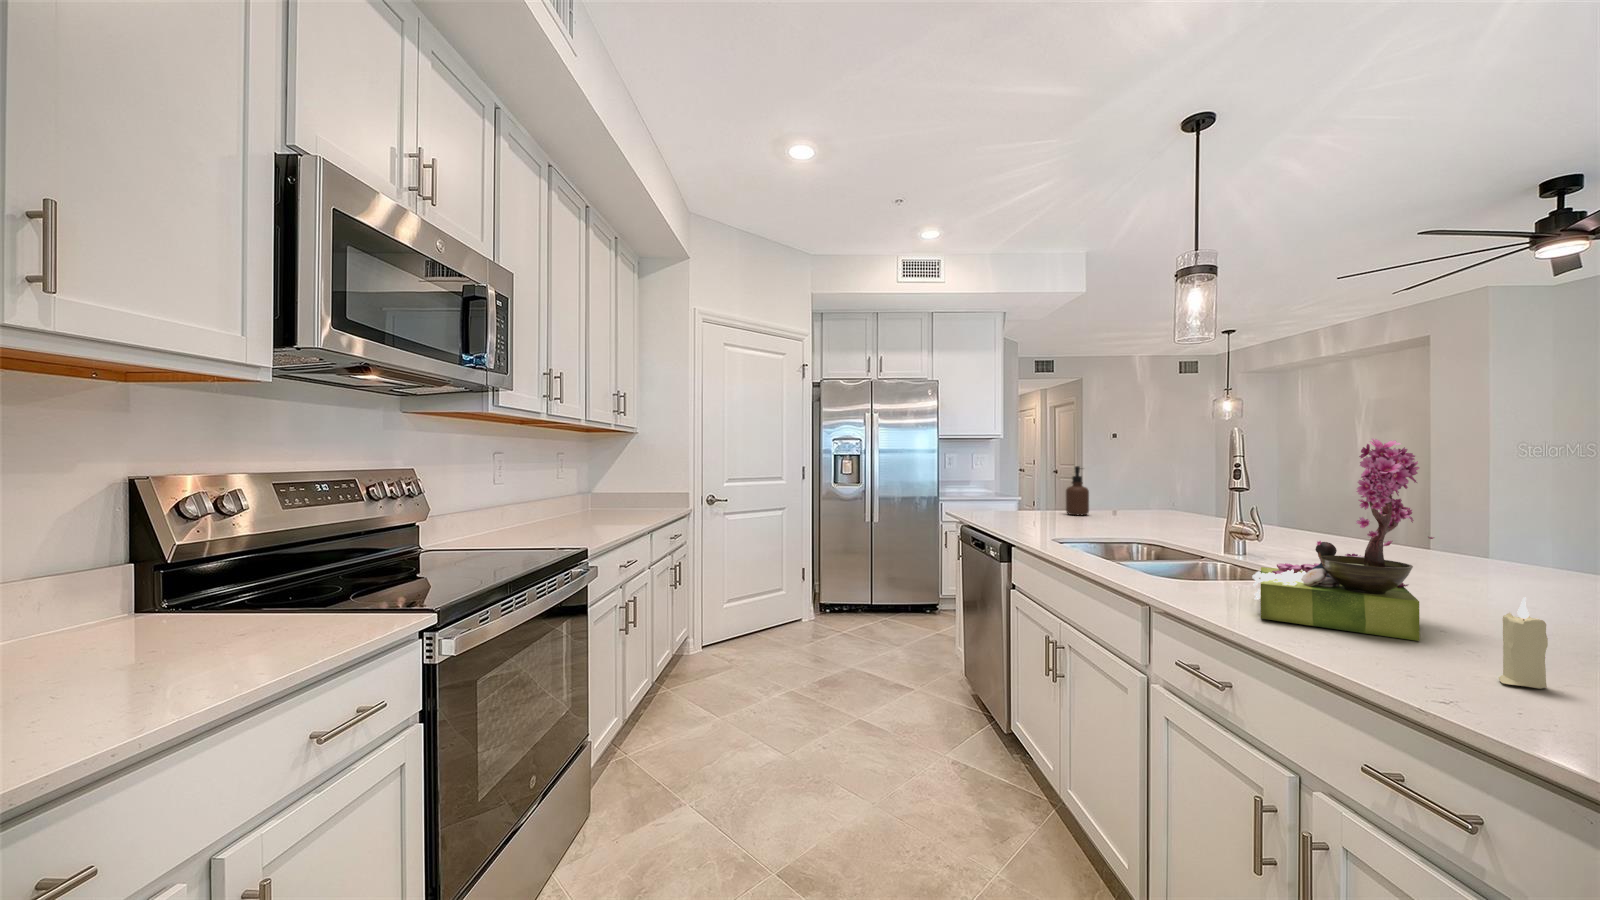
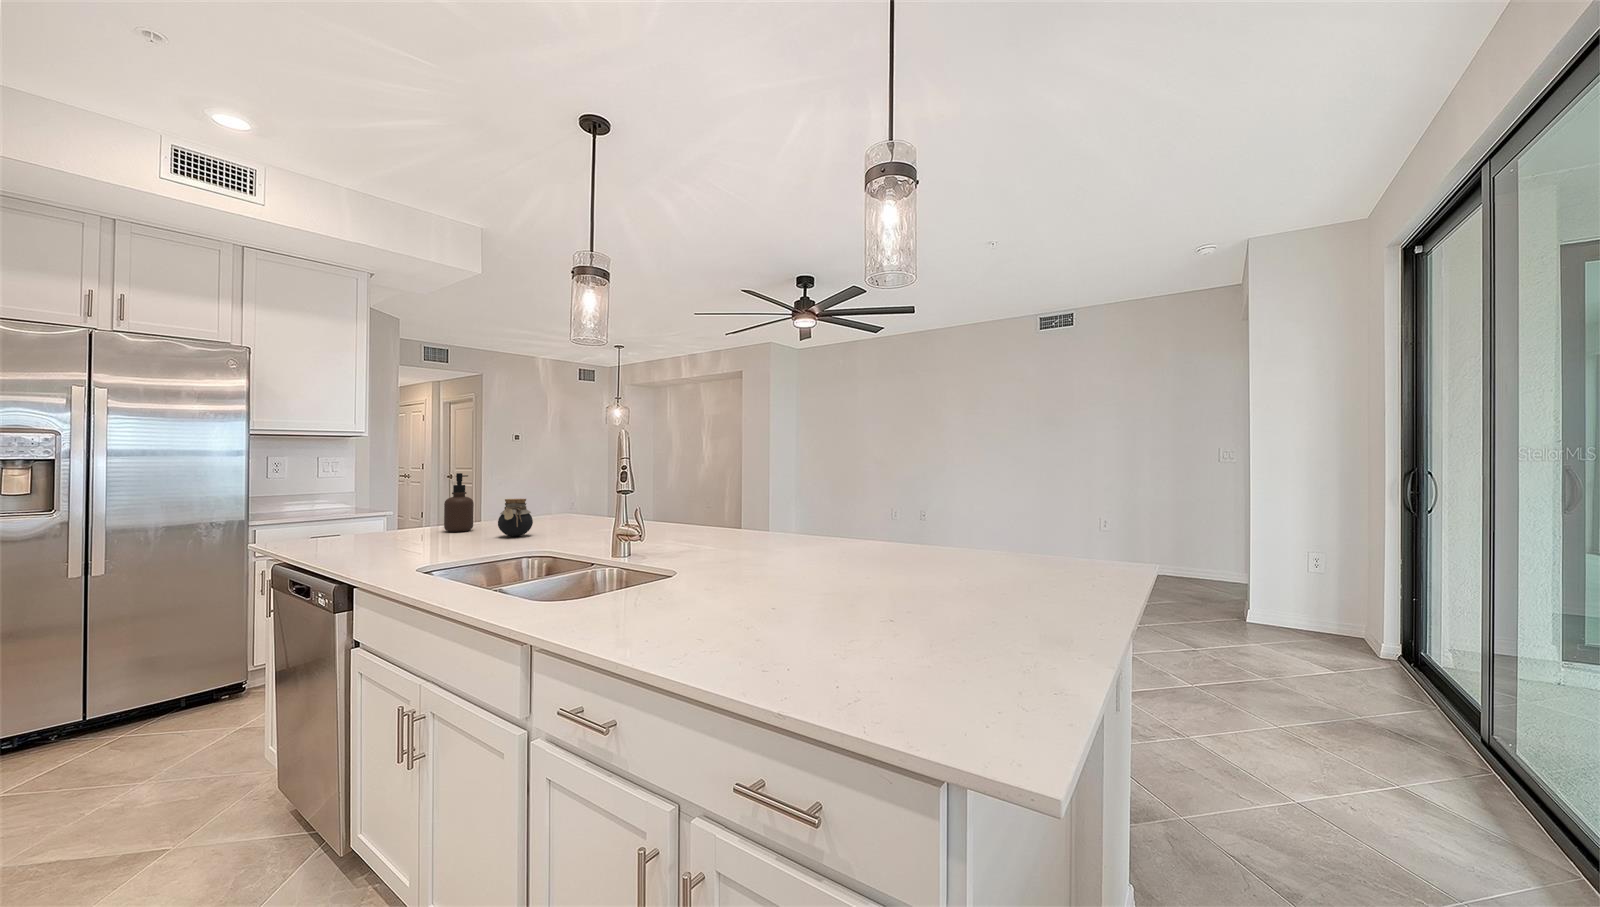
flower arrangement: present [1253,438,1434,641] -> none [646,437,780,635]
jar: none [1111,490,1143,524] -> present [498,499,533,537]
candle: present [1498,597,1548,688] -> none [834,575,861,656]

